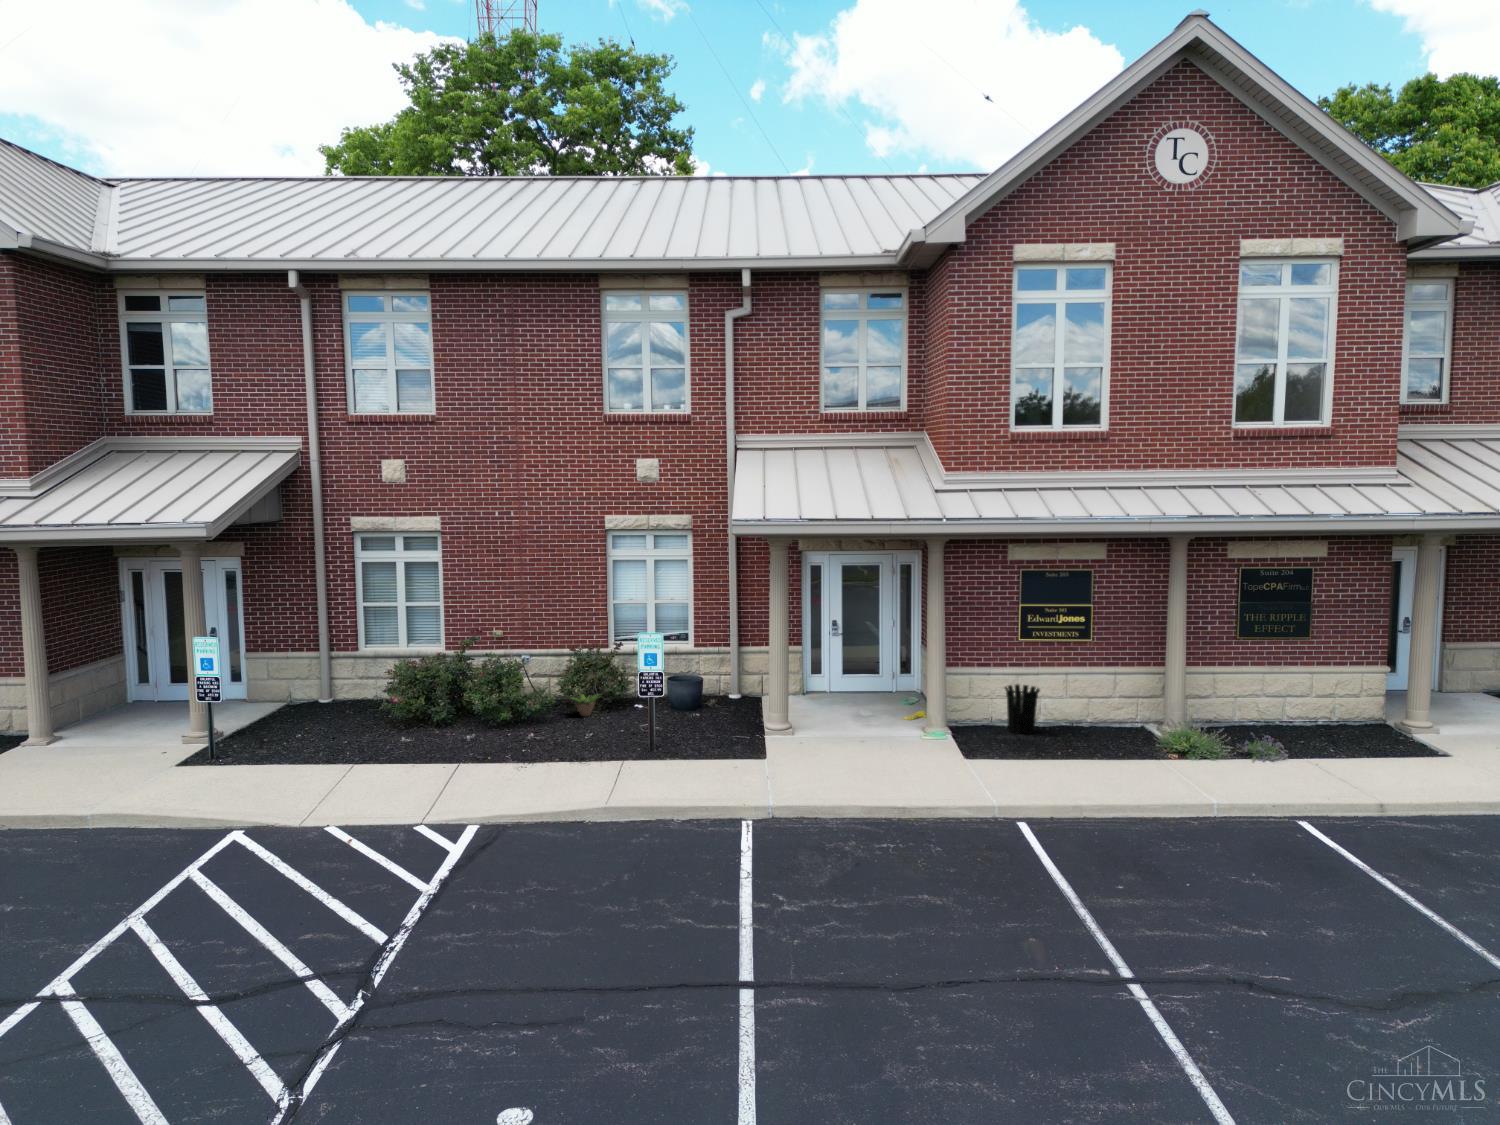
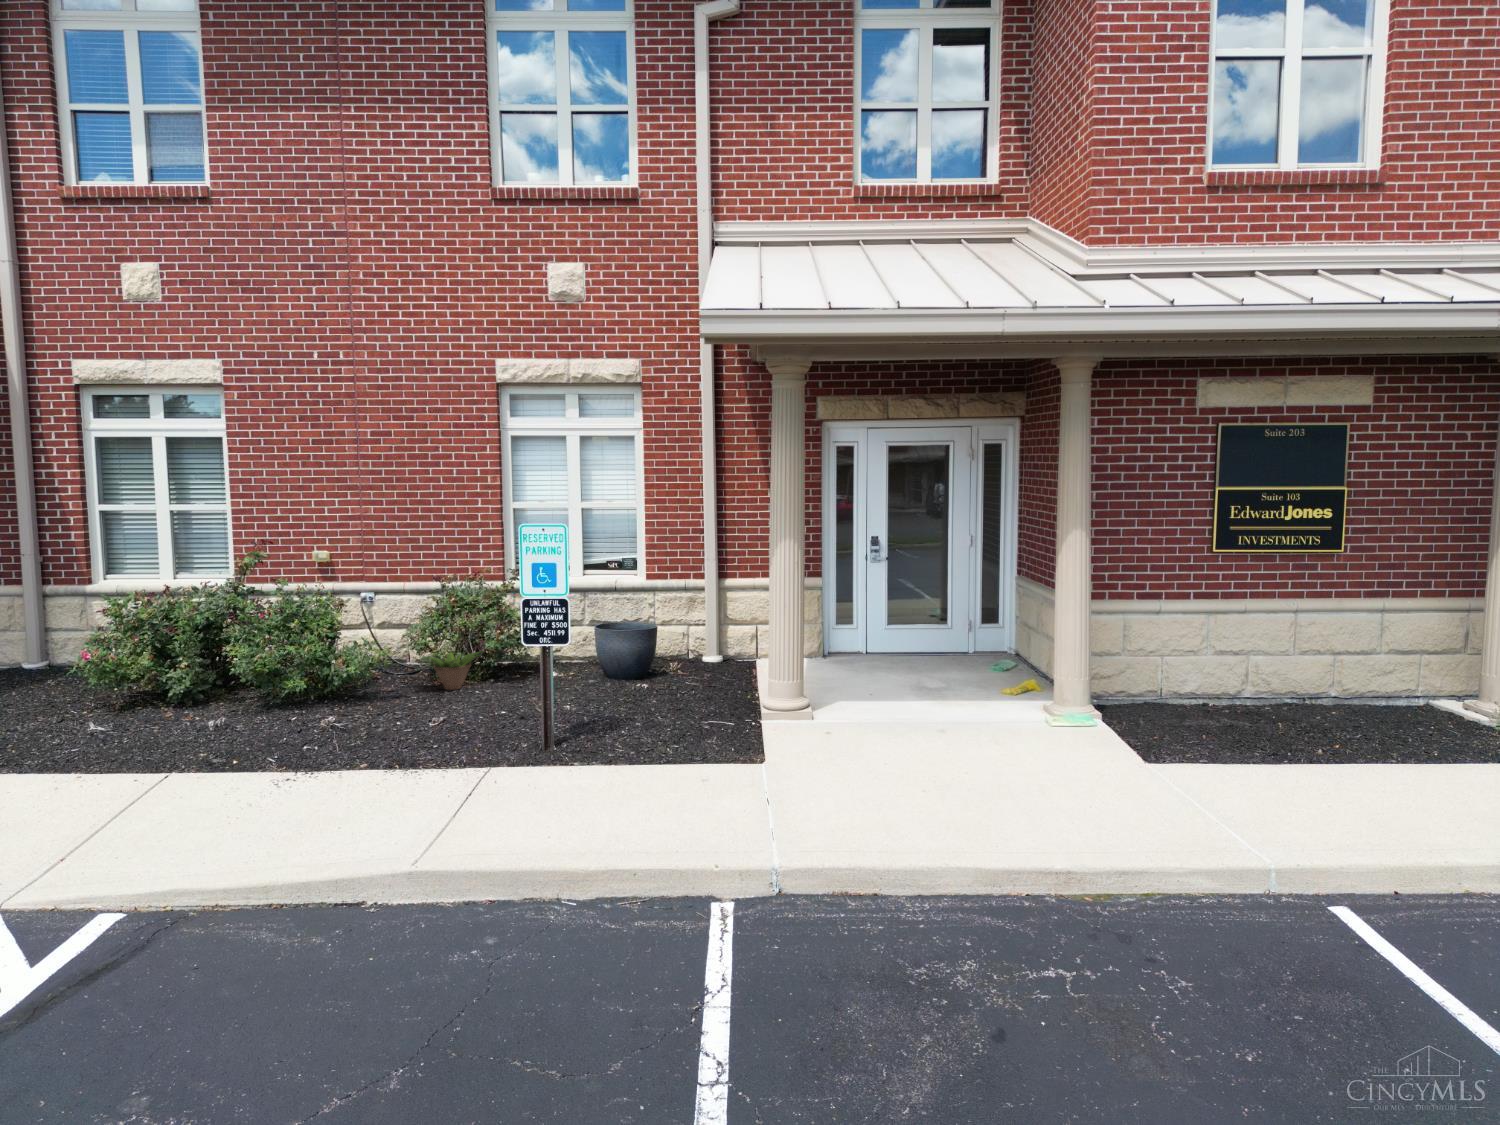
waste bin: present [1005,684,1040,734] -> none [1191,629,1260,716]

